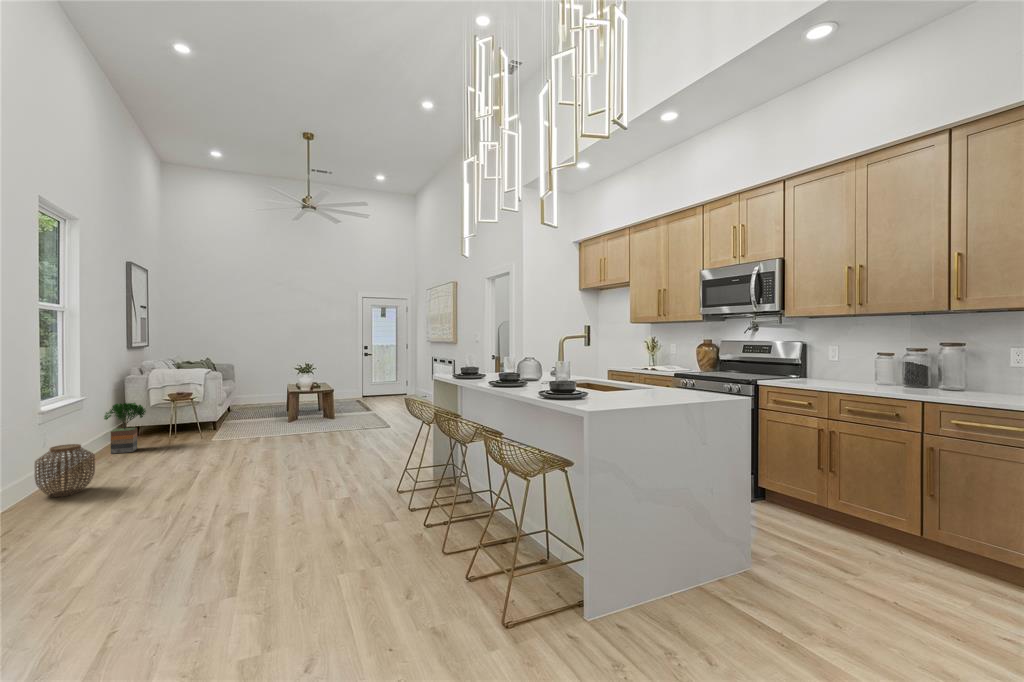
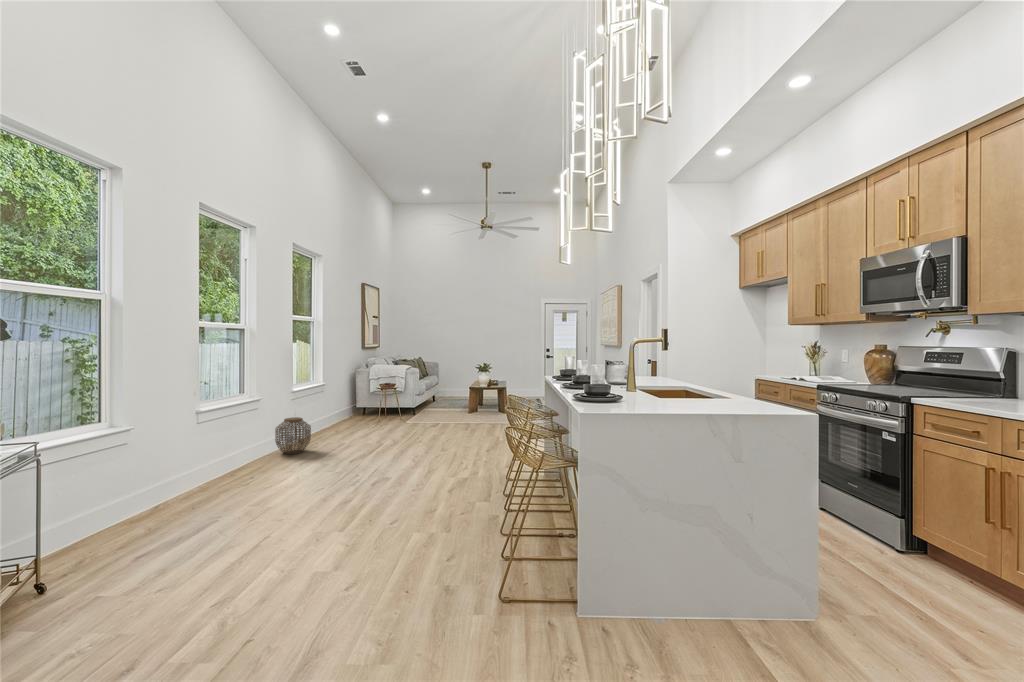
potted tree: present [104,403,146,454] -> none [333,389,363,428]

